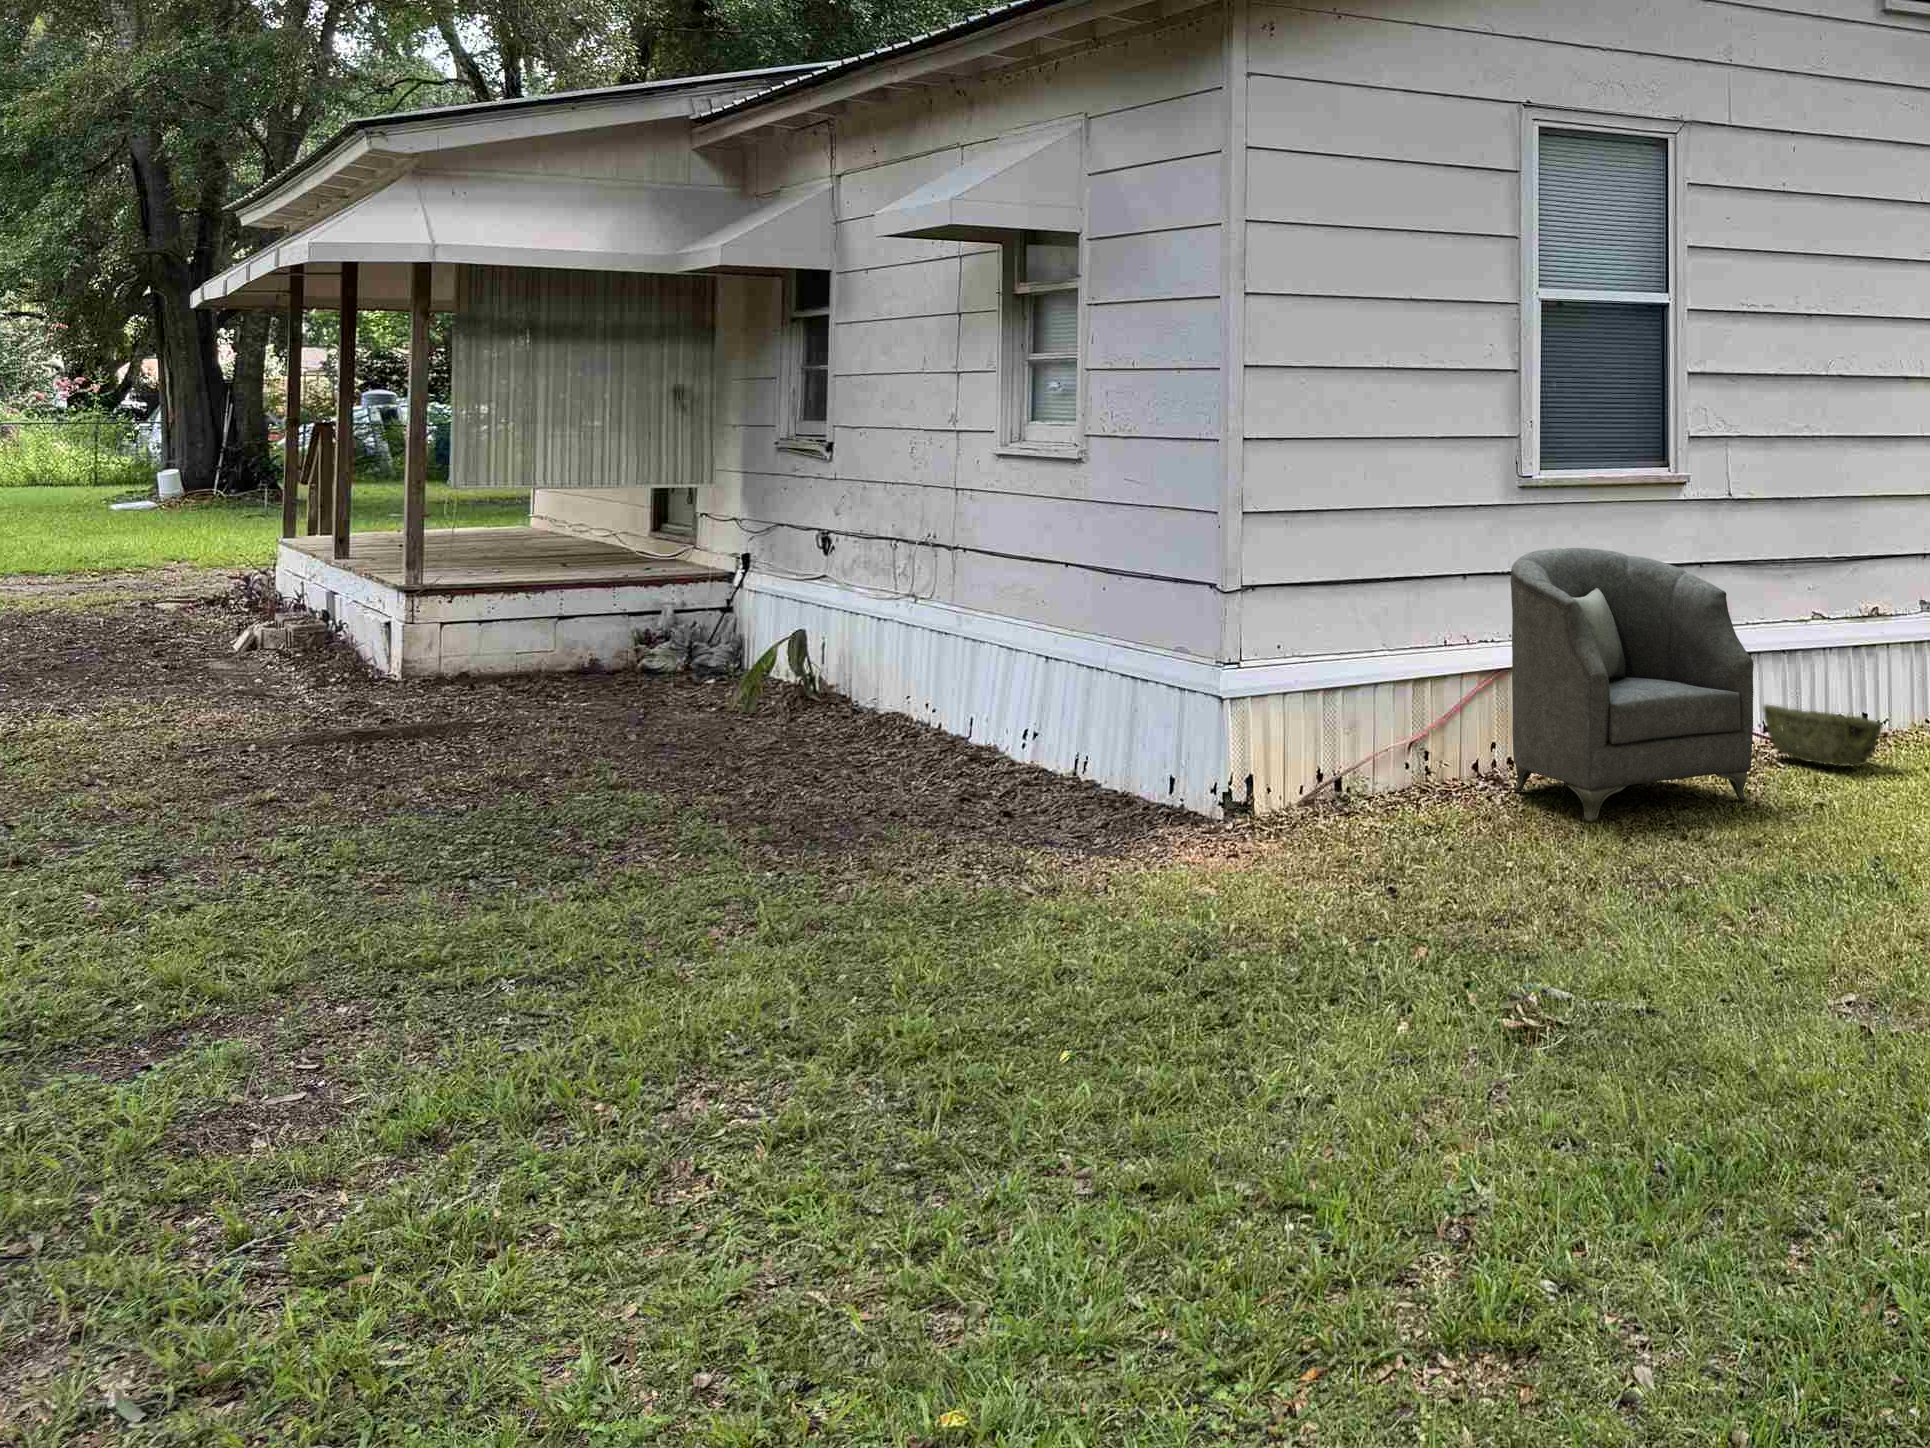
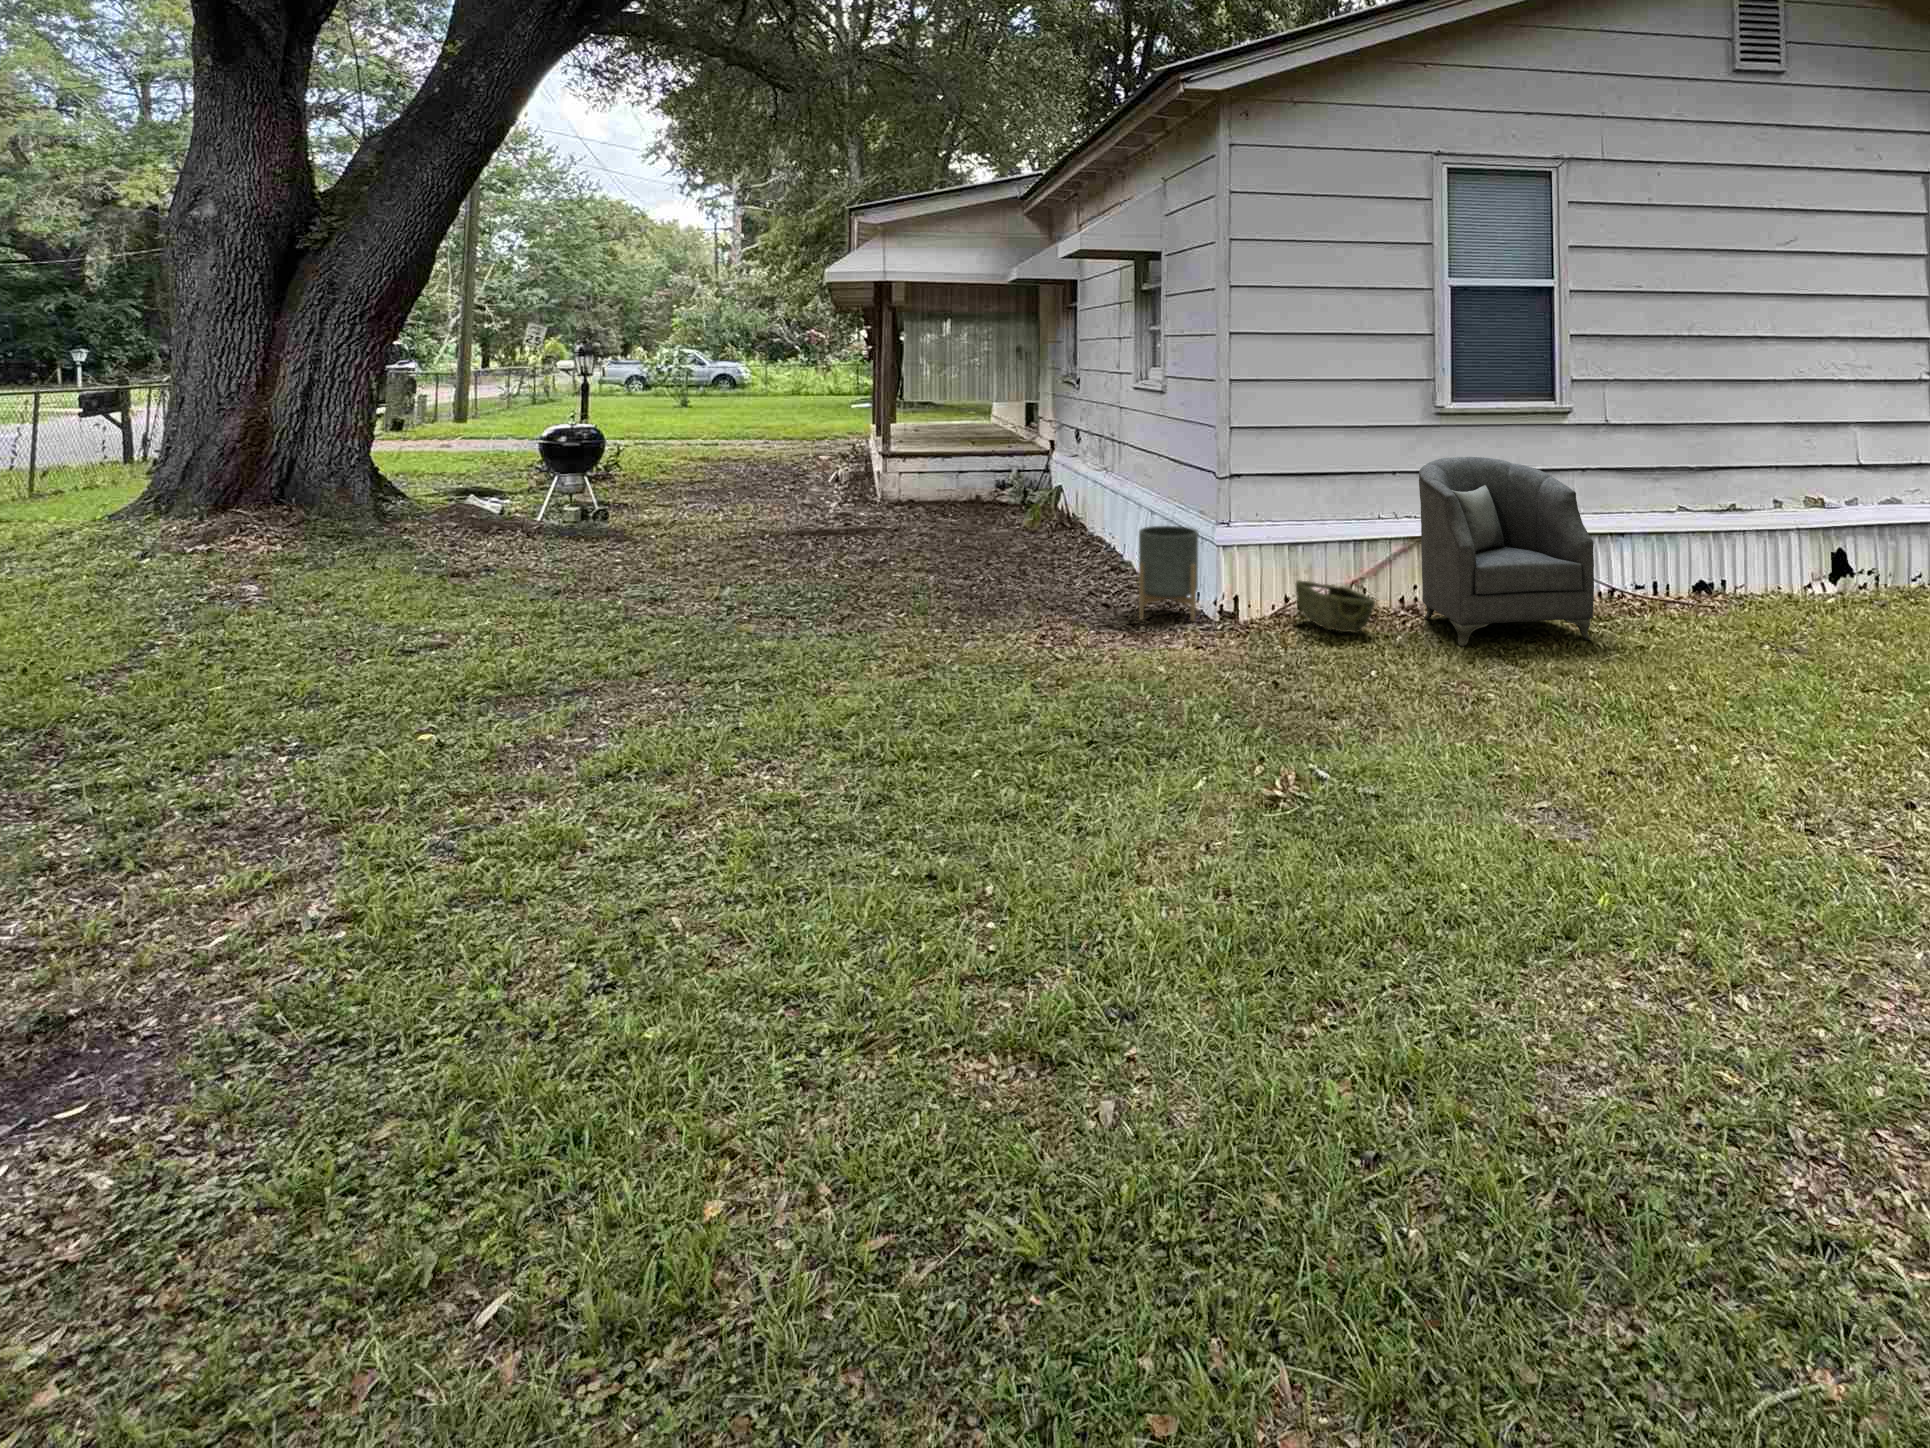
planter: none [1083,671,1187,824] -> present [1138,526,1198,621]
woven basket: present [1763,705,1883,766] -> present [1296,580,1375,633]

